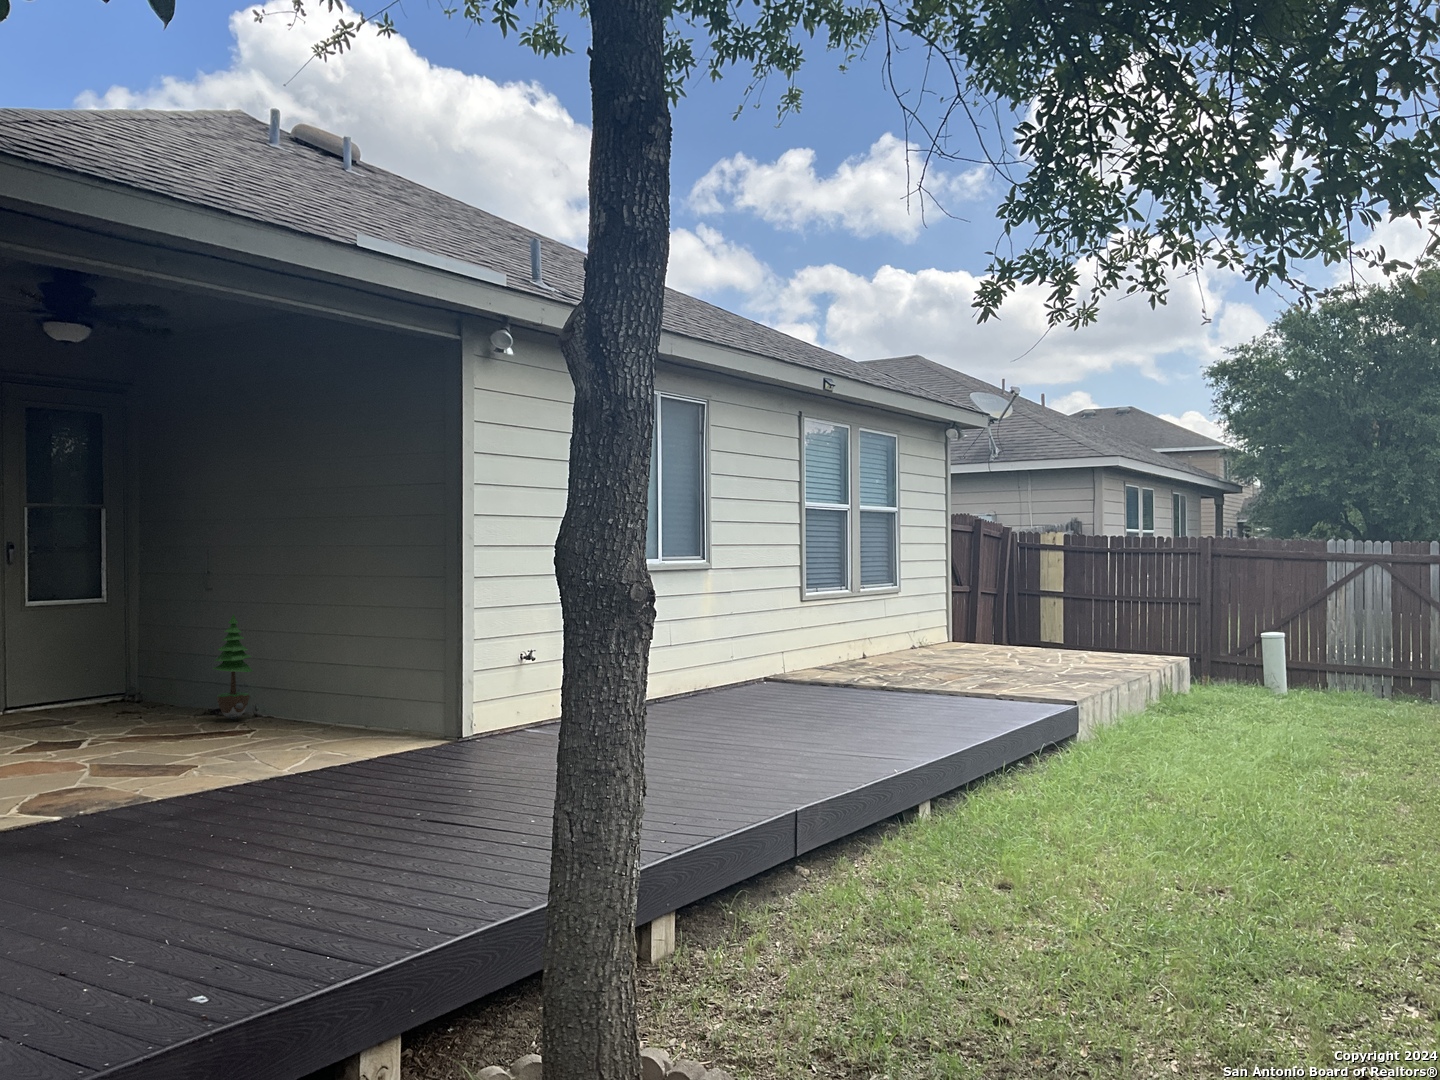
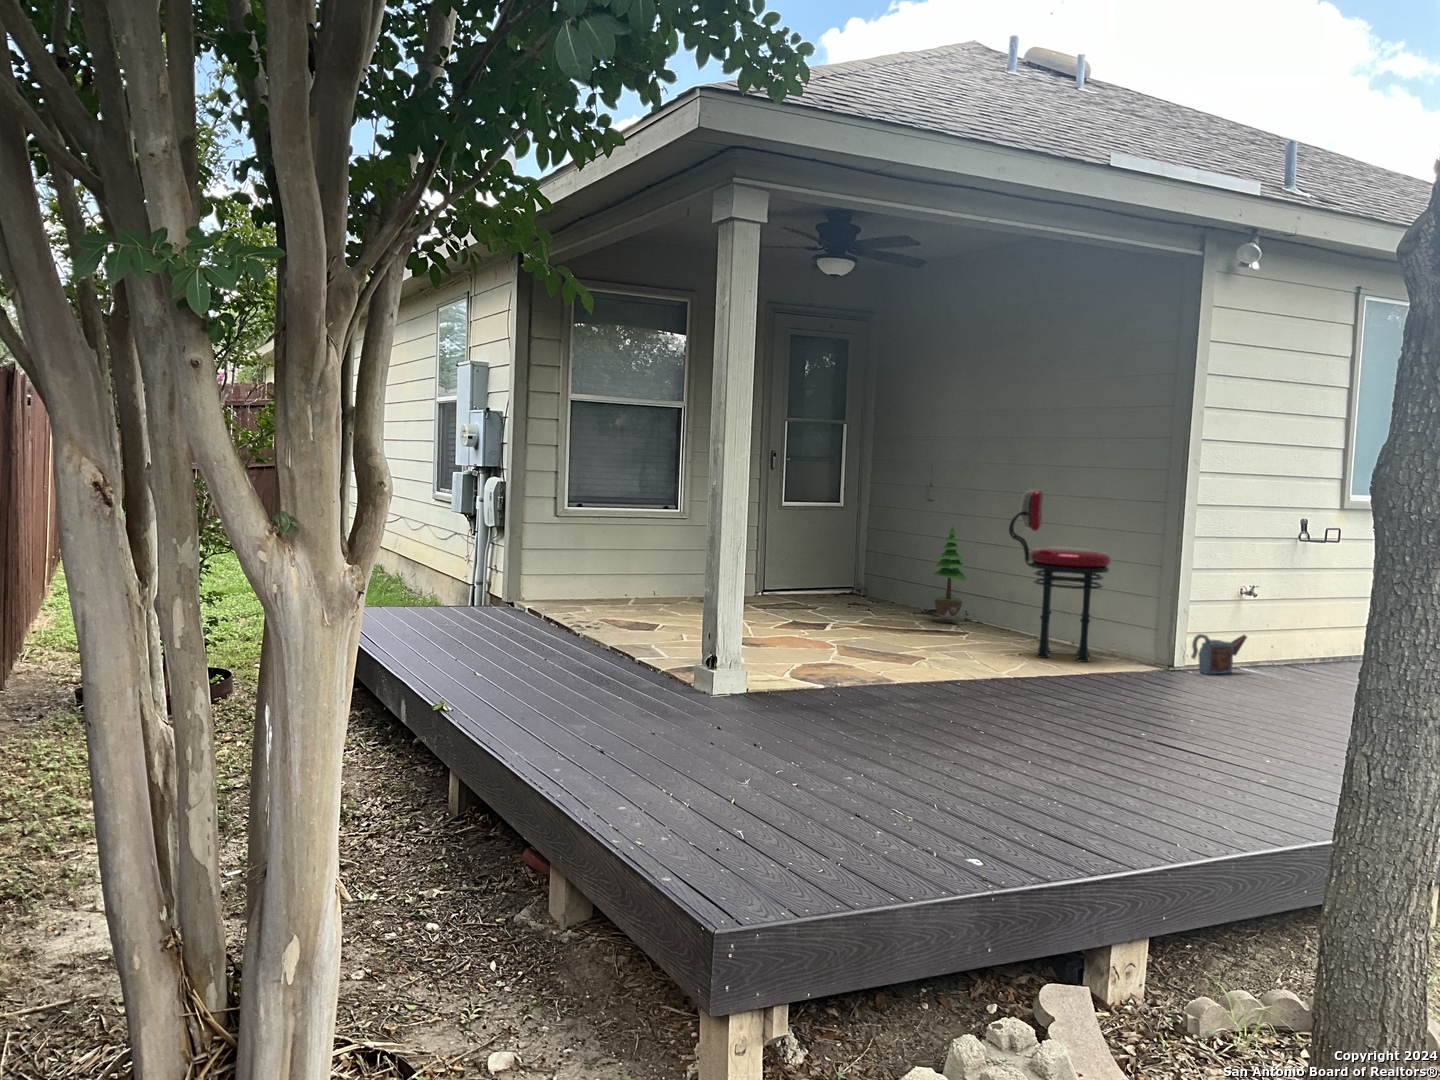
stool: none [289,570,398,747] -> present [1009,490,1111,662]
watering can: none [478,697,529,740] -> present [1191,634,1247,674]

